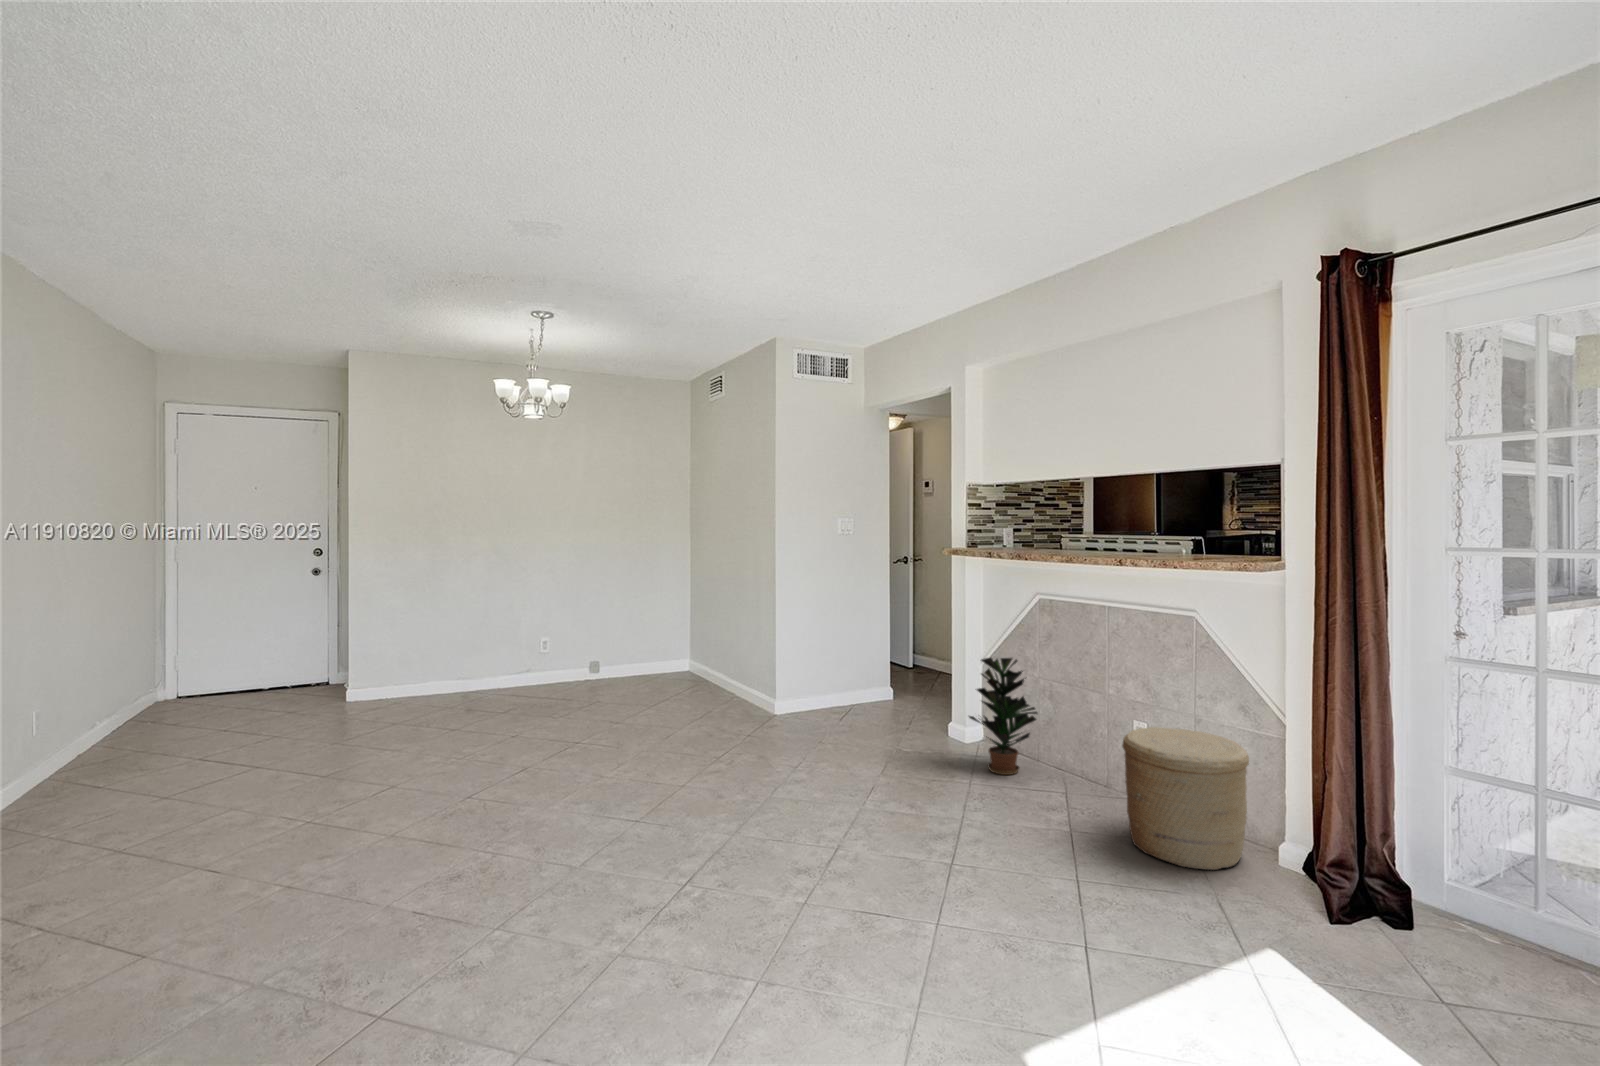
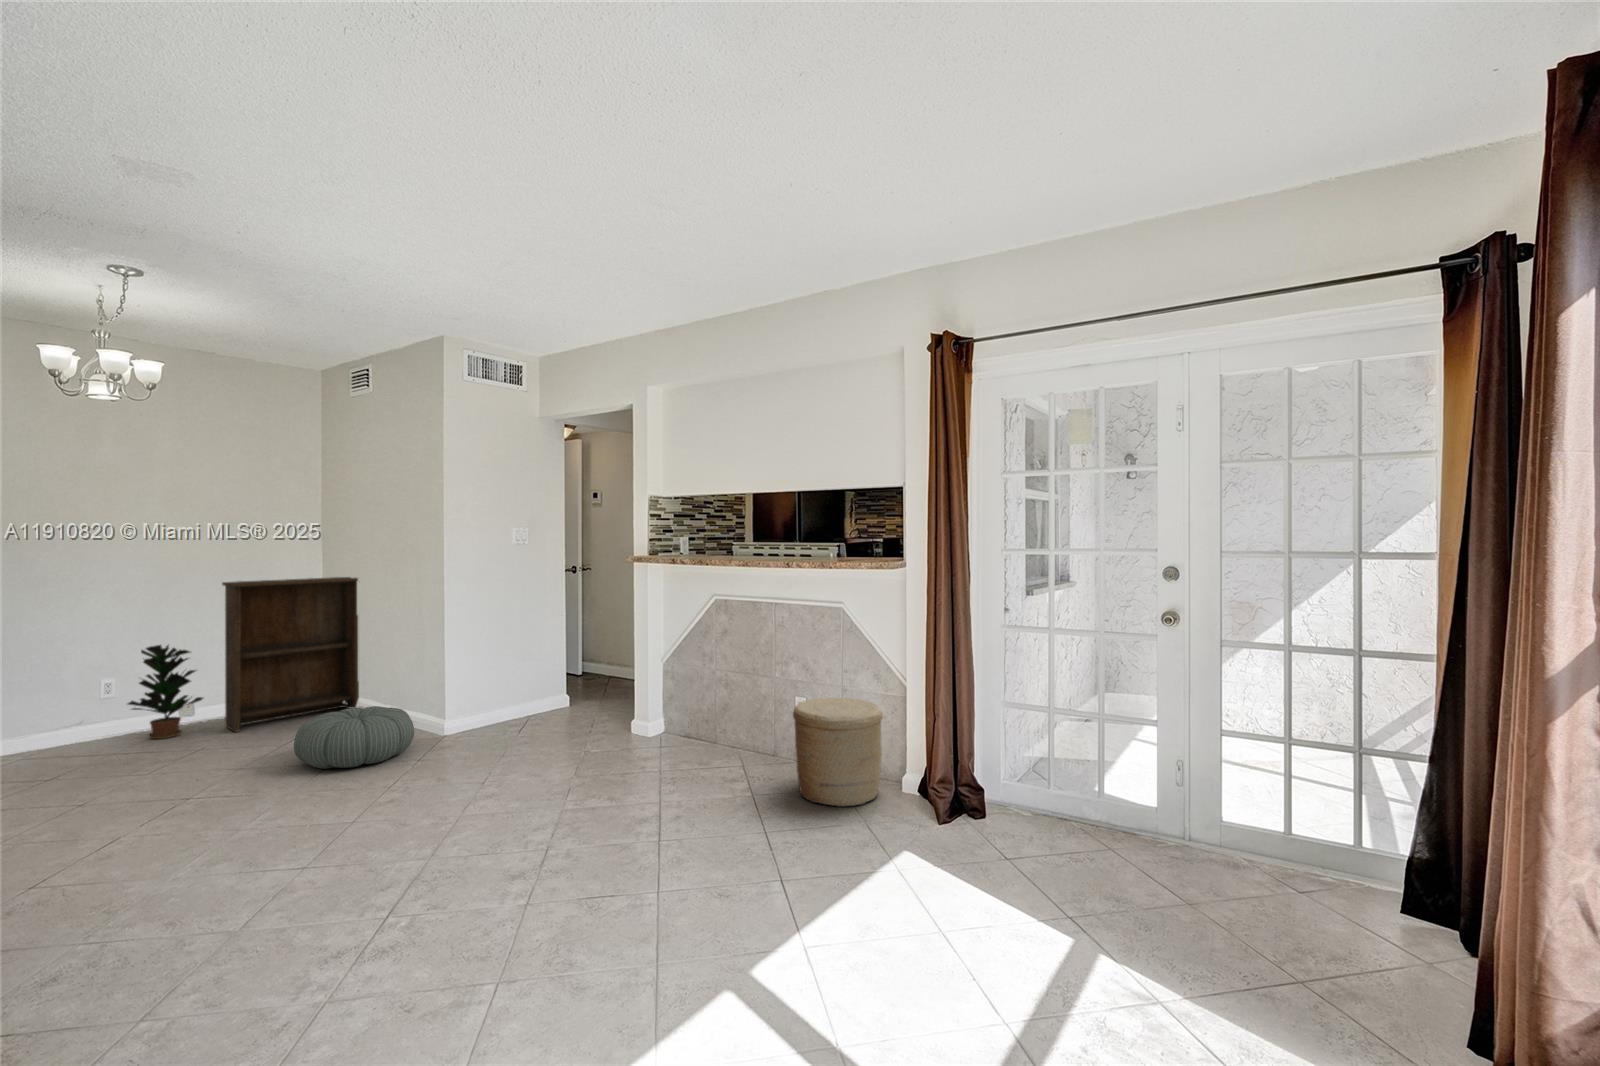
bookshelf: none [620,563,719,690] -> present [222,577,359,732]
potted plant: present [969,658,1037,775] -> present [128,645,203,739]
pouf: none [658,680,750,733] -> present [294,706,414,769]

